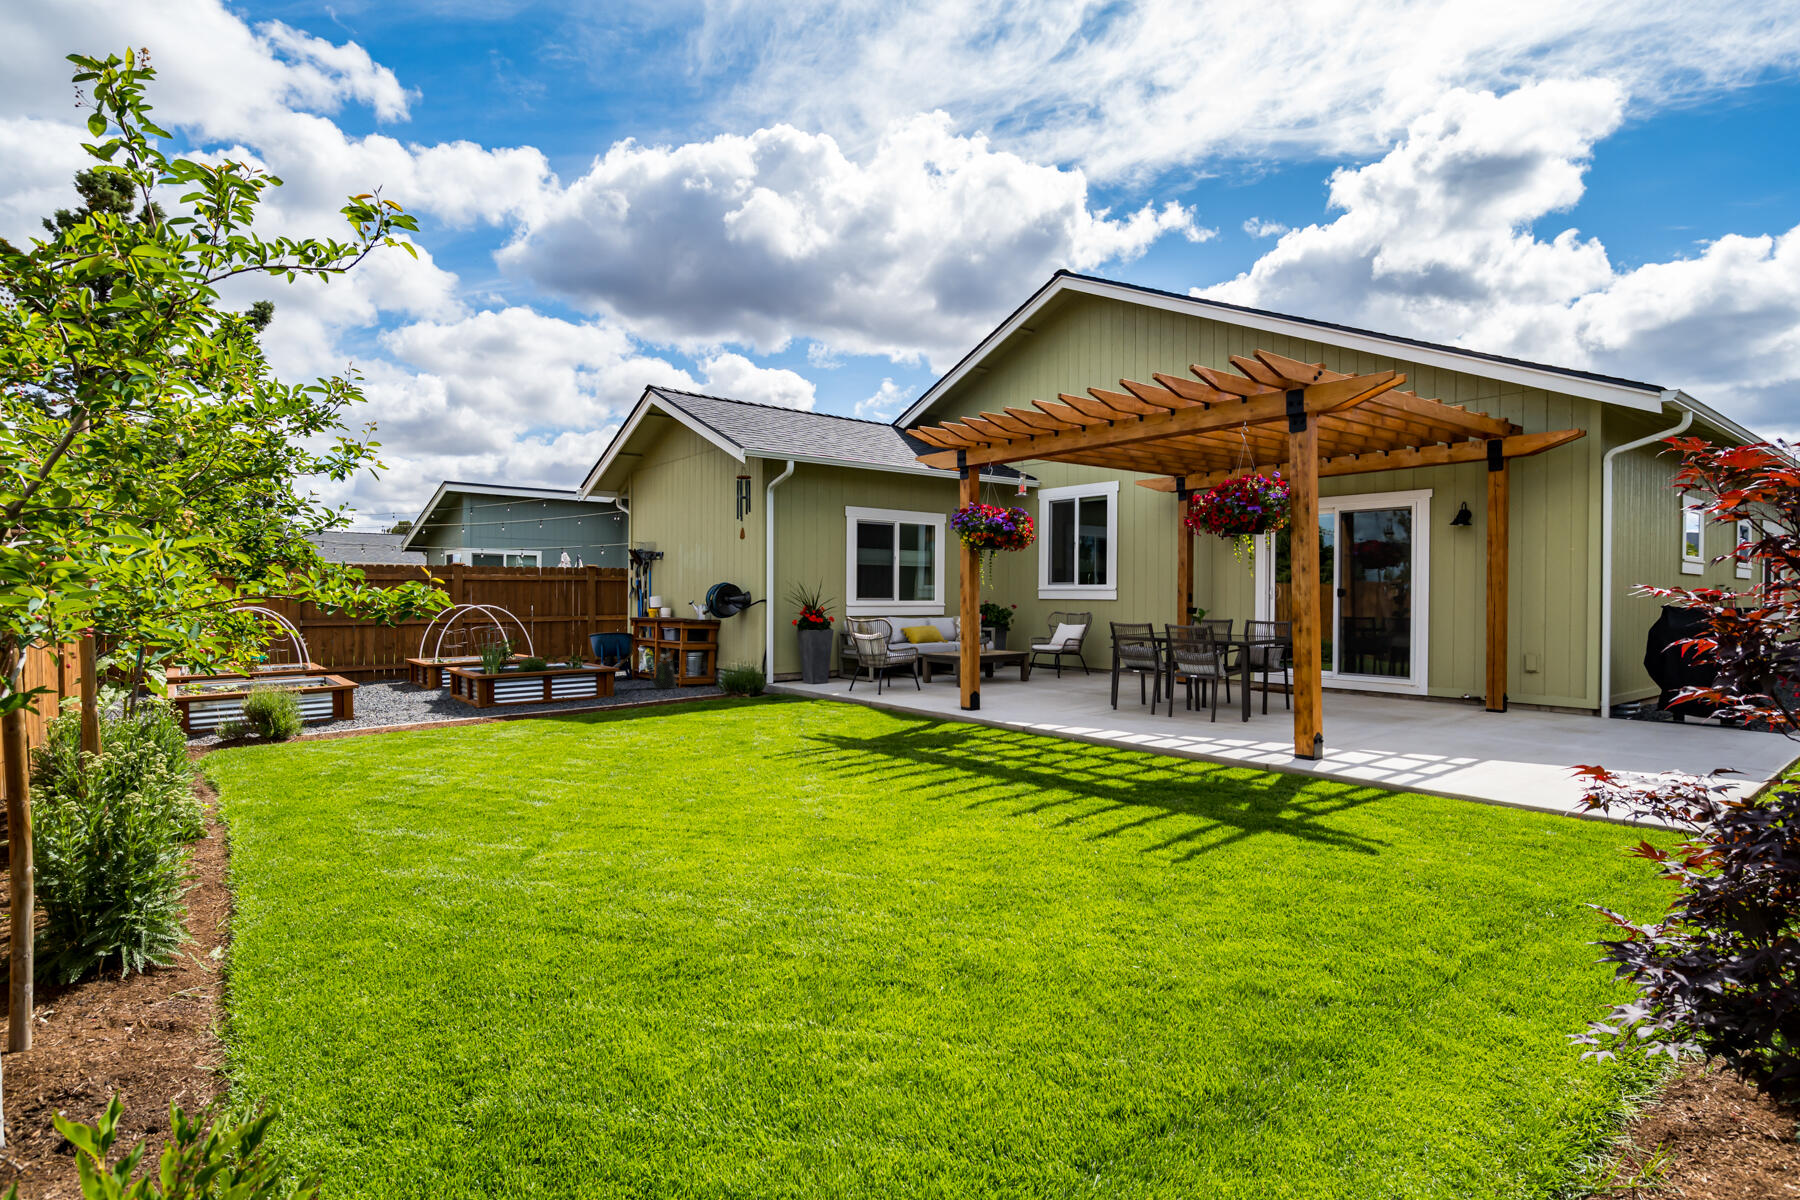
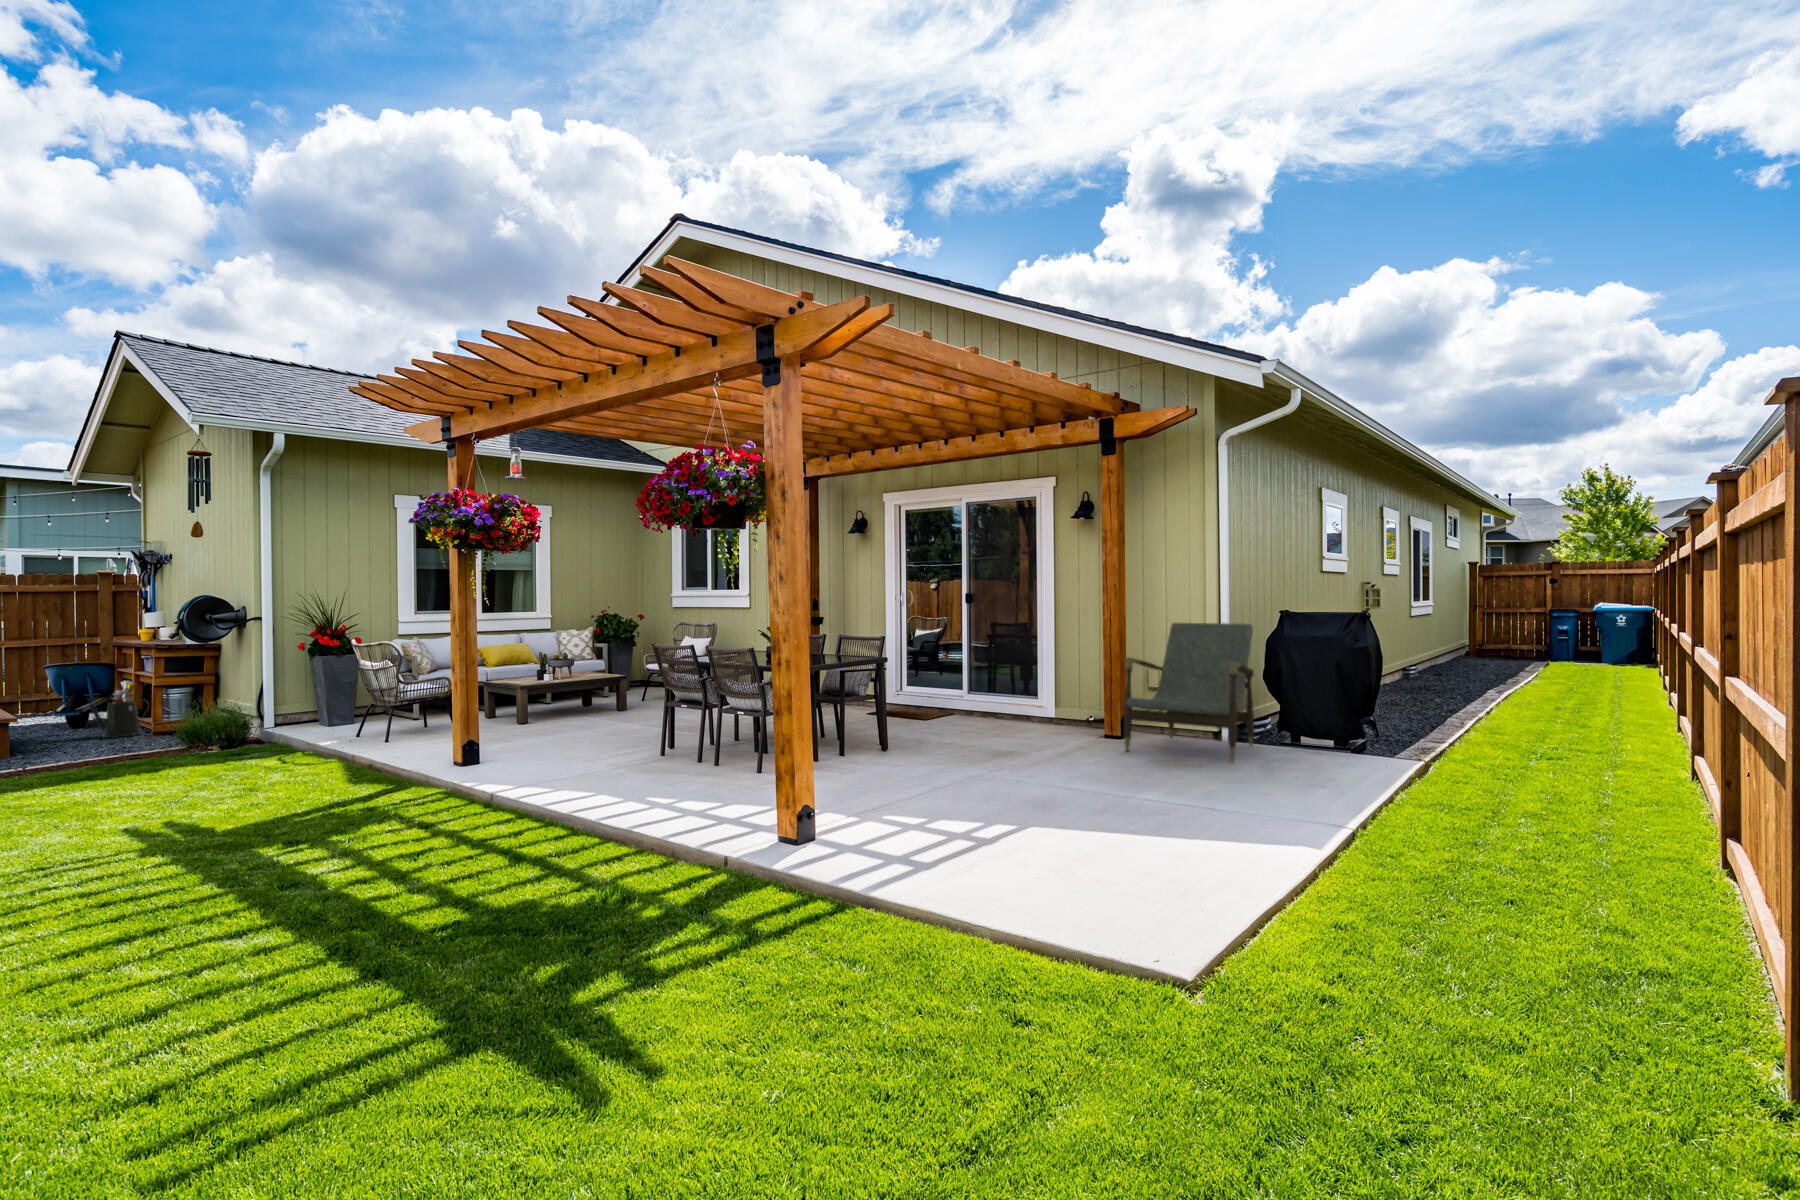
armchair: none [1517,615,1643,732] -> present [1124,623,1254,763]

